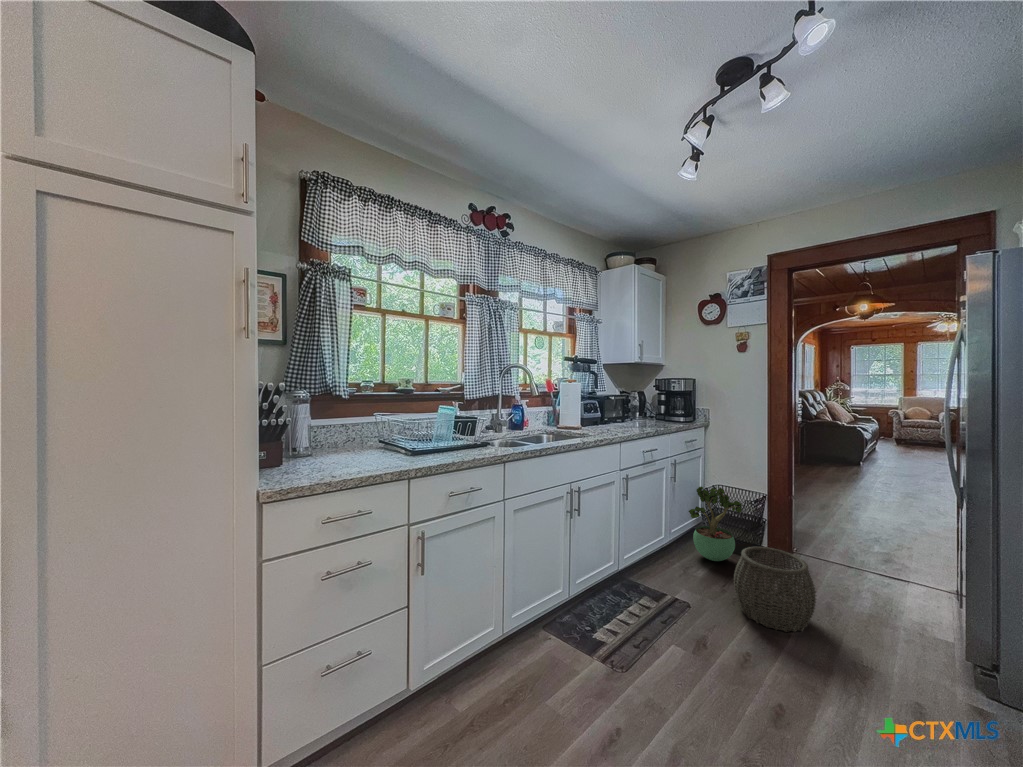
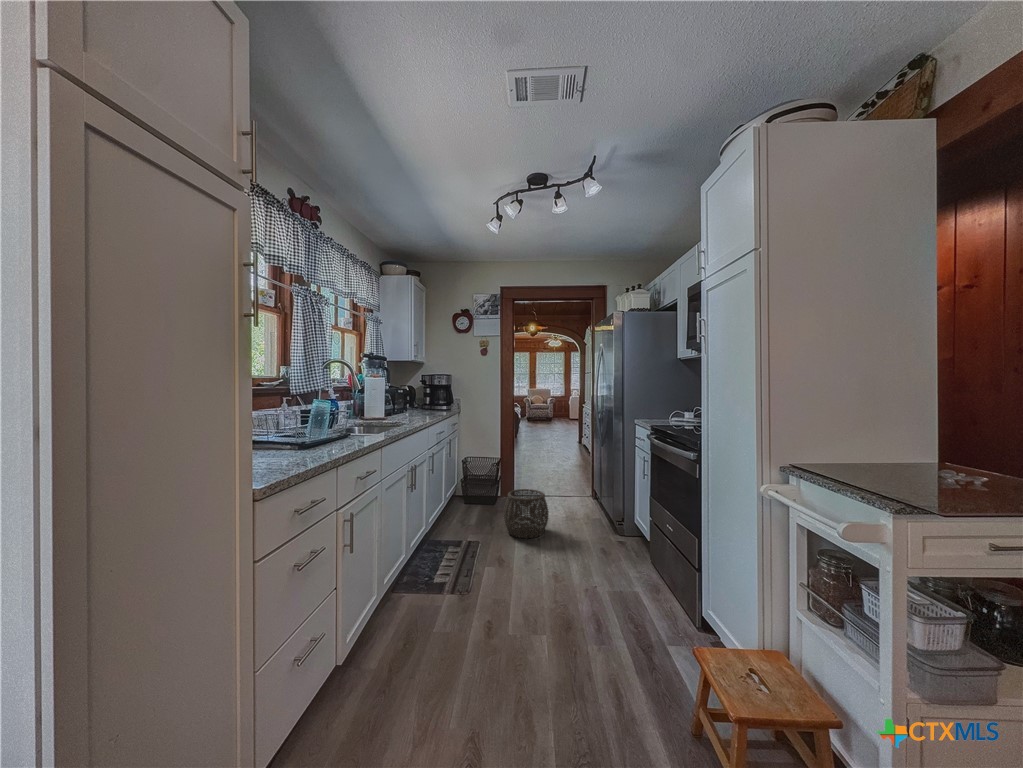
potted plant: present [689,487,742,561] -> none [457,456,495,513]

